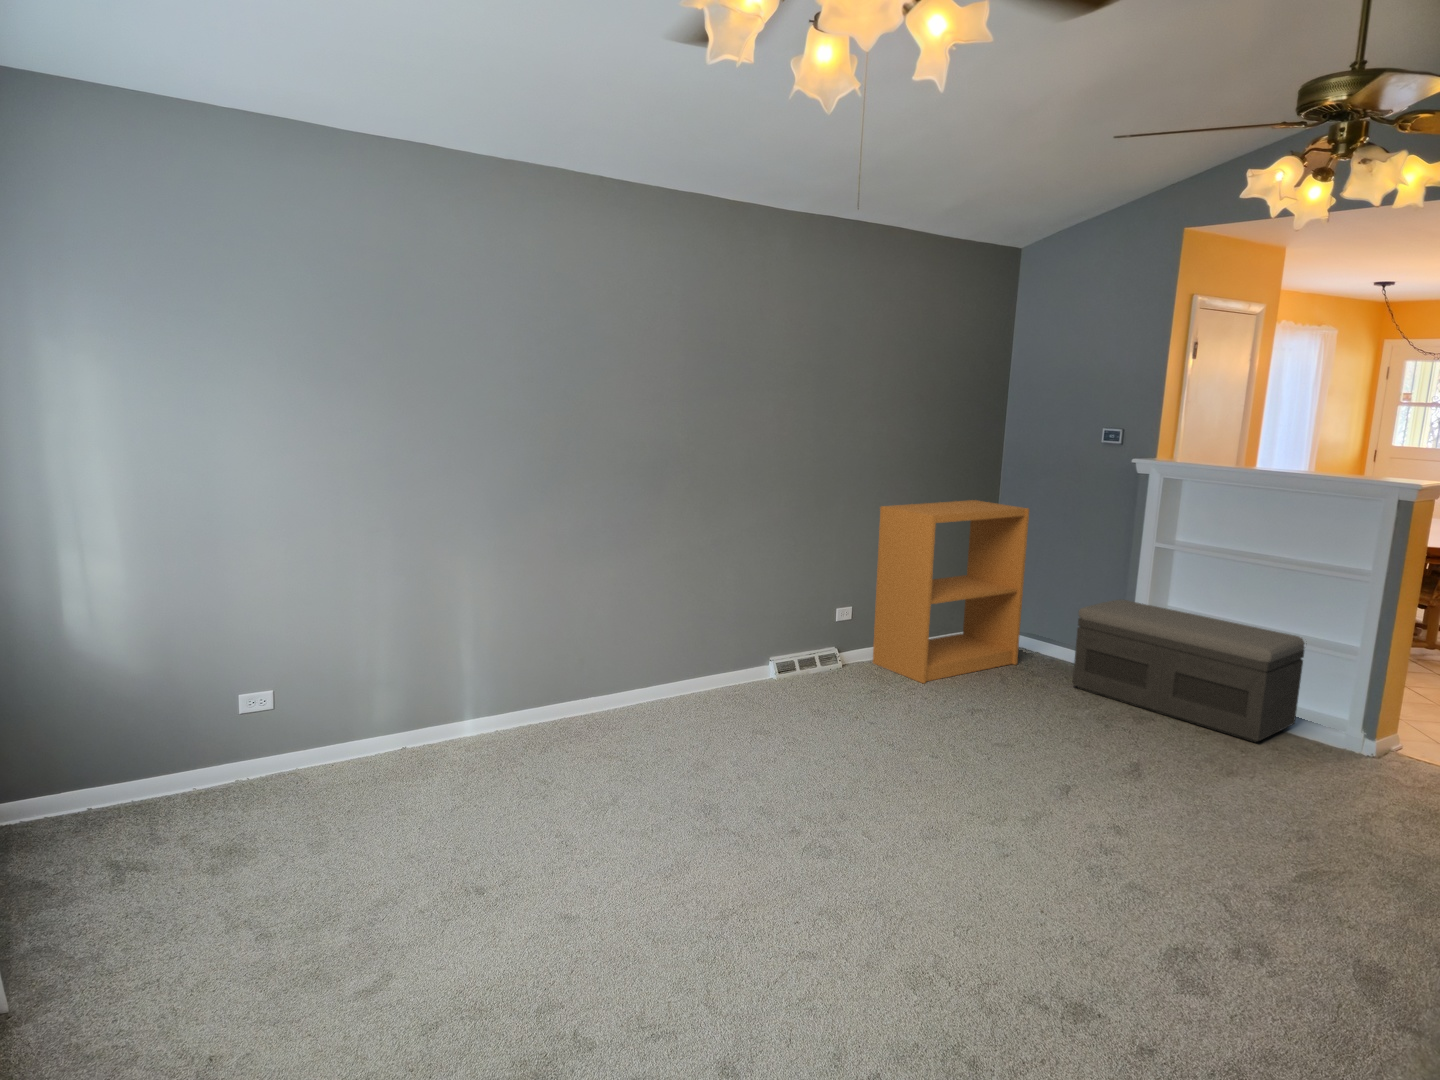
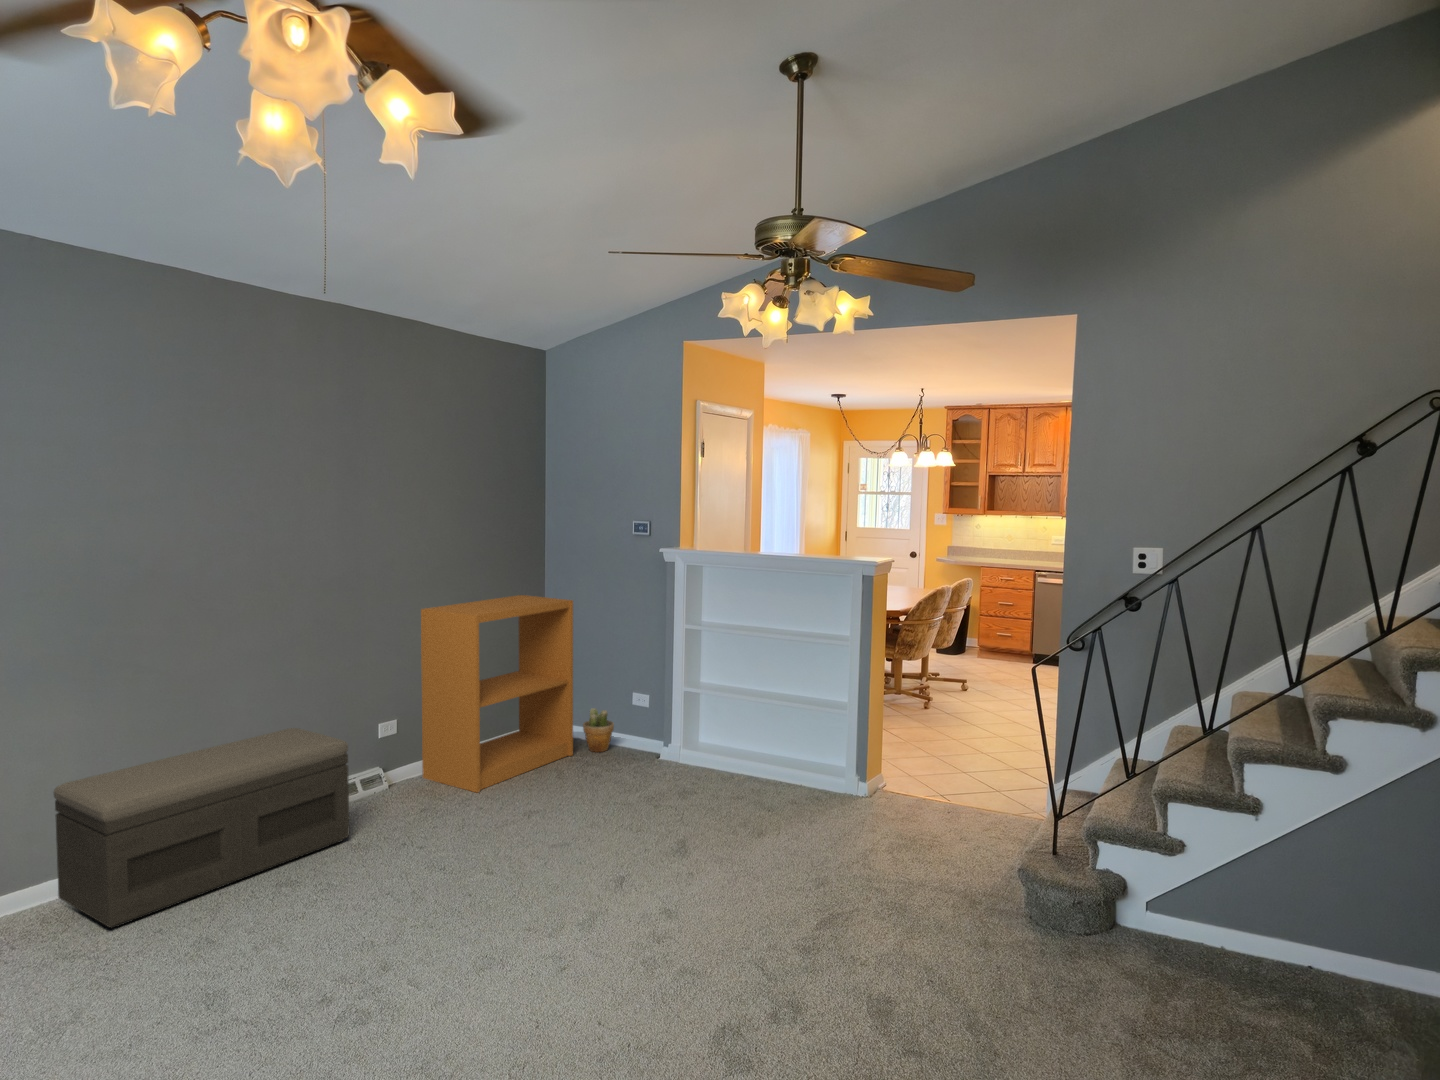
storage bench: present [1073,599,1305,743] -> present [54,728,349,928]
potted plant: none [1029,620,1063,665] -> present [583,708,614,752]

